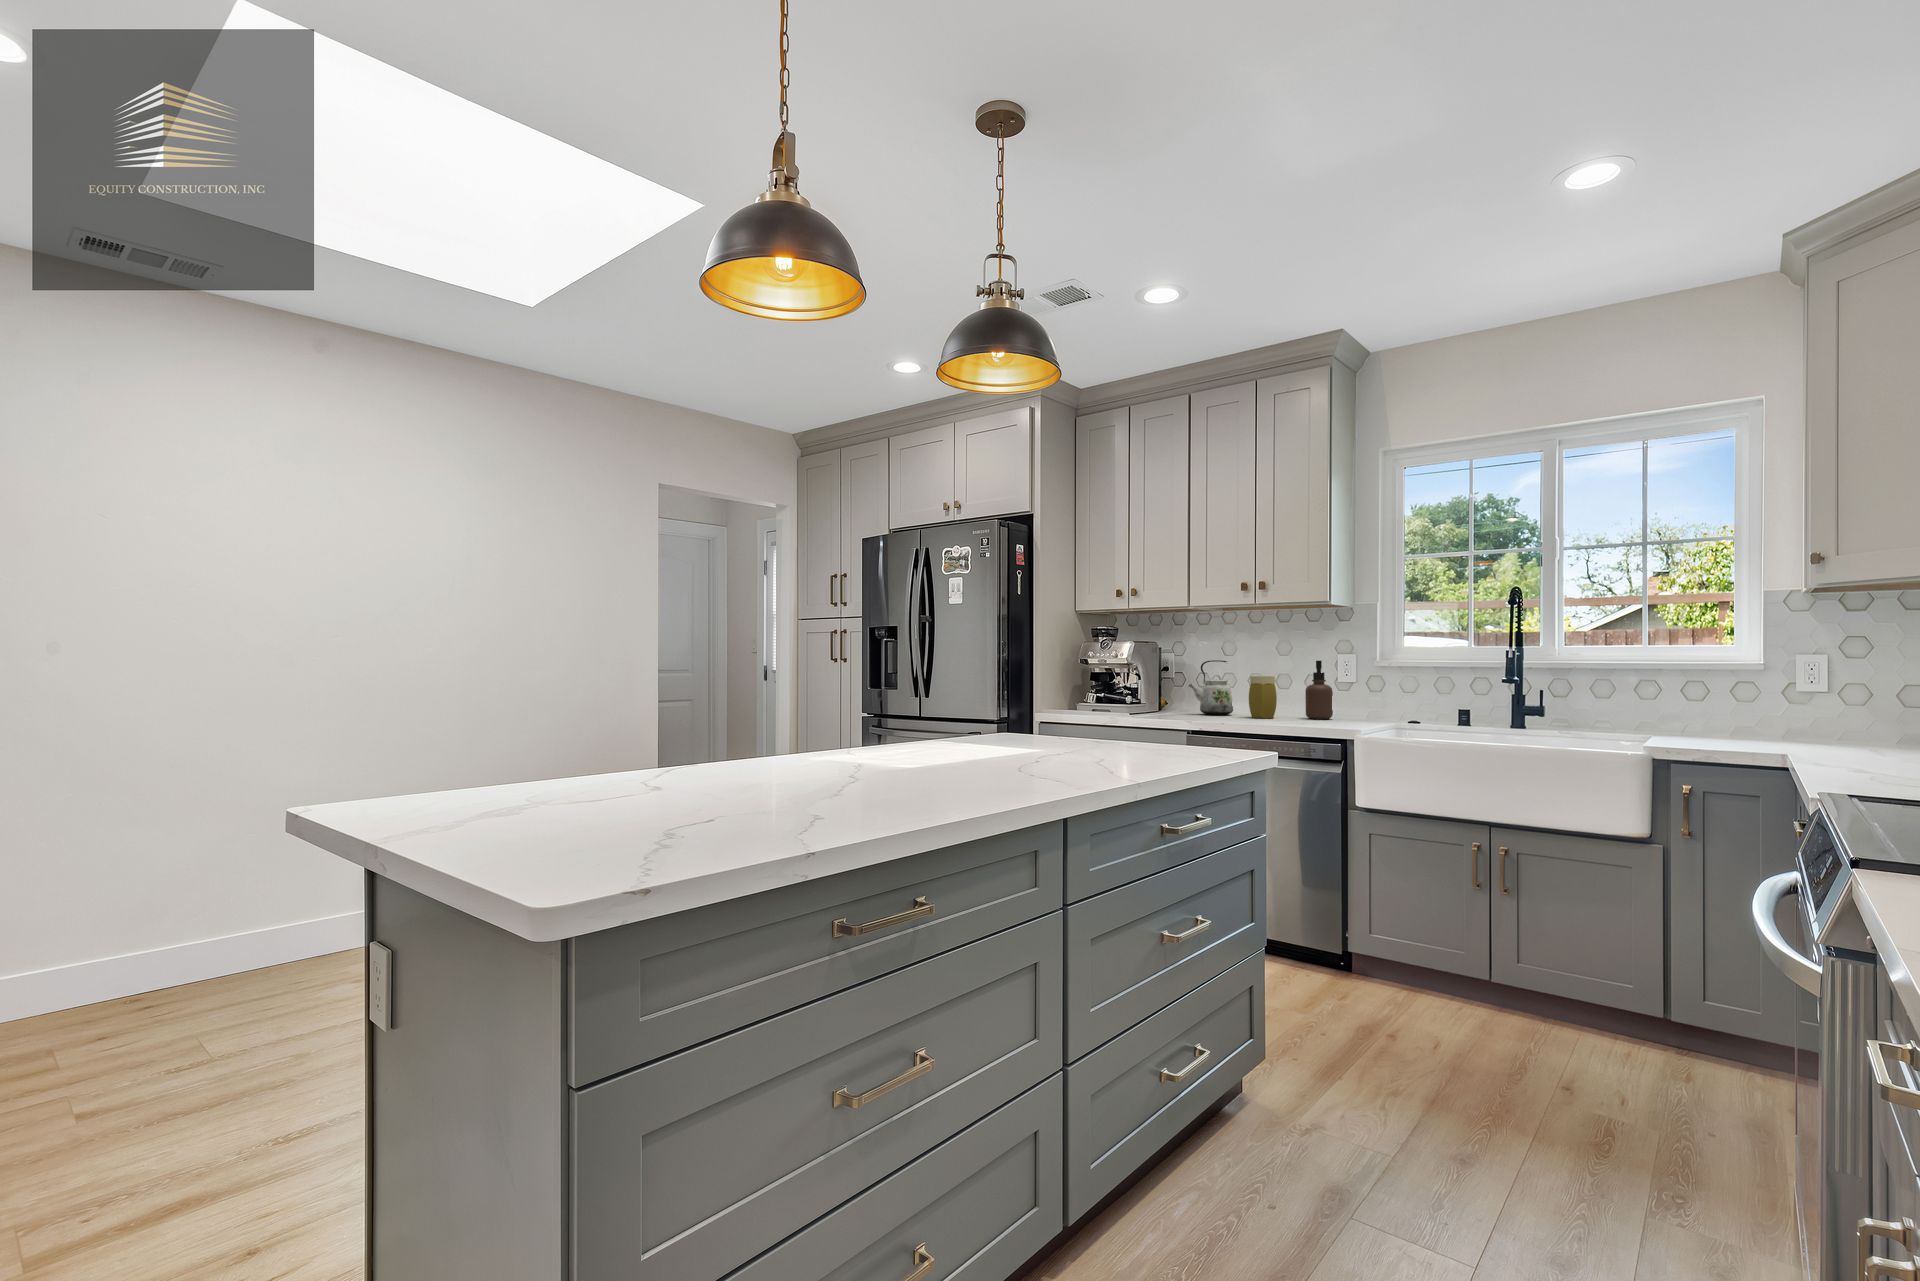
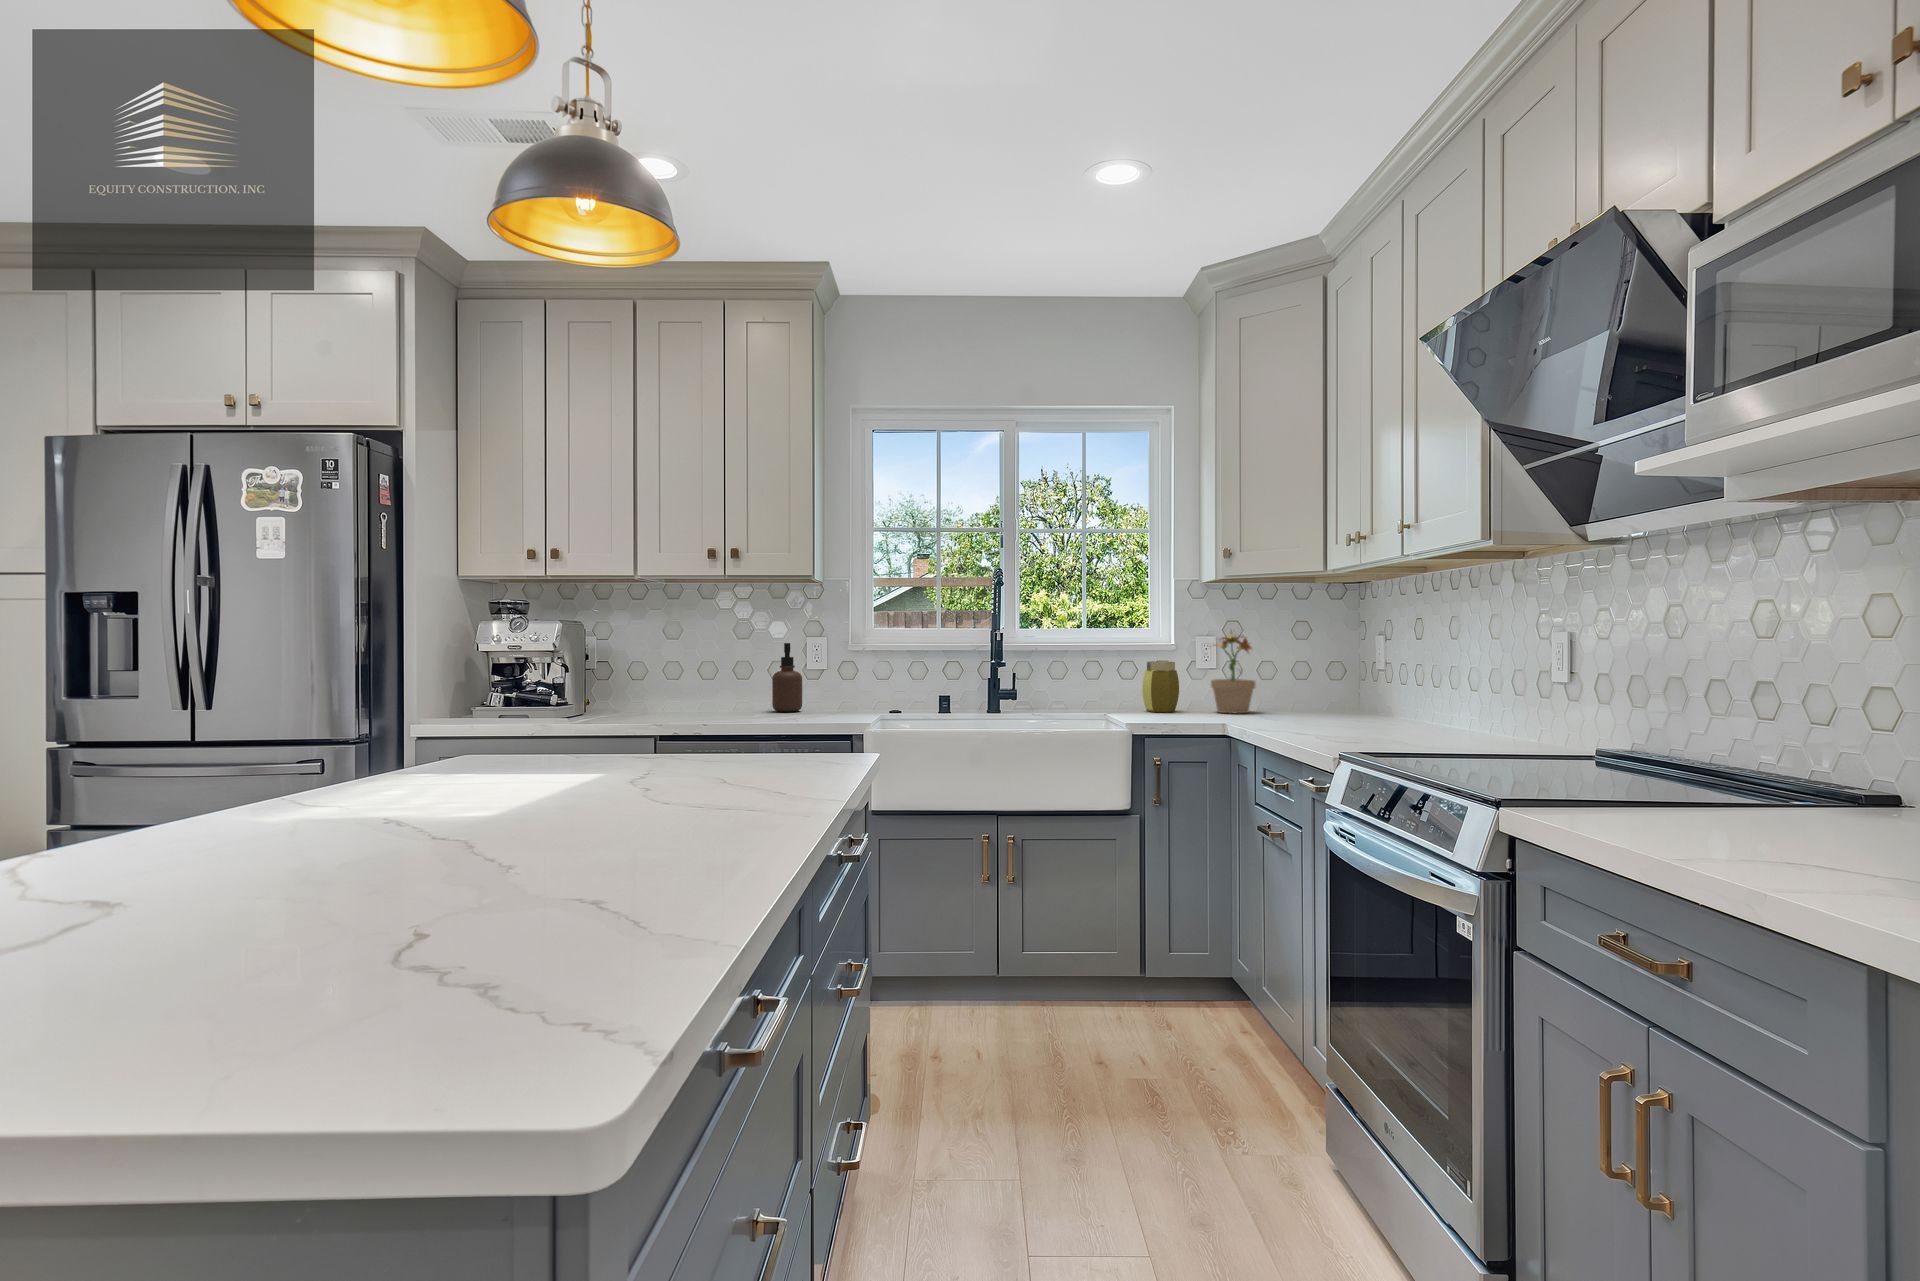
potted plant: none [1807,645,1886,744] -> present [1211,635,1256,713]
kettle: present [1189,660,1233,715] -> none [627,643,682,712]
jar: present [1249,676,1277,718] -> present [1142,661,1179,712]

